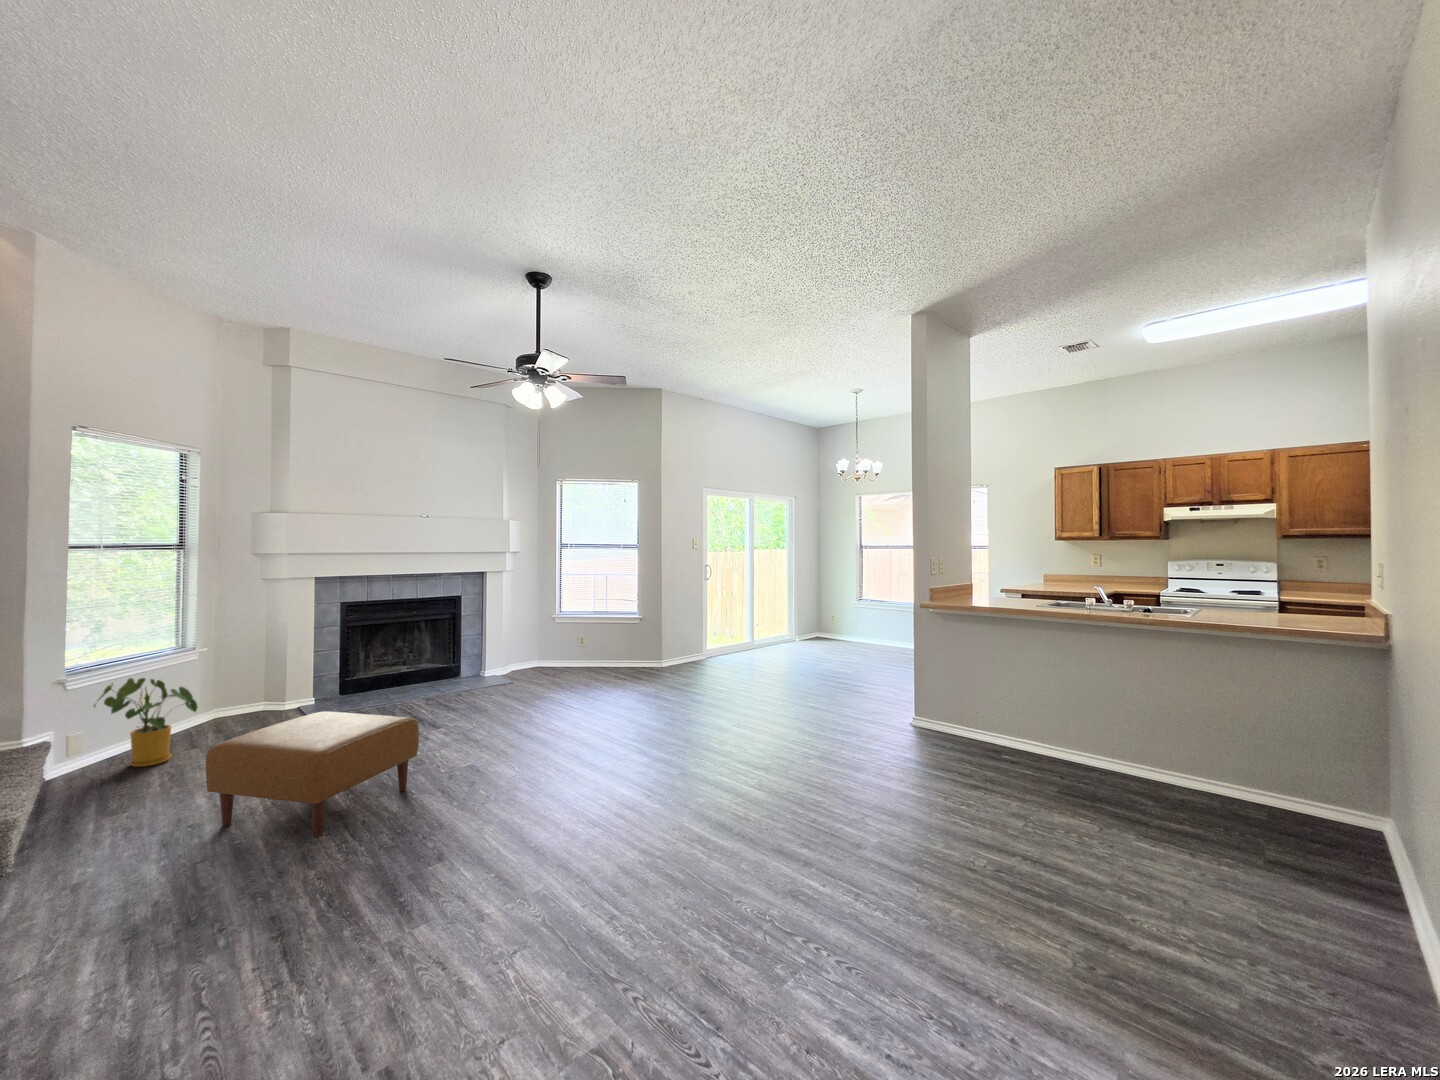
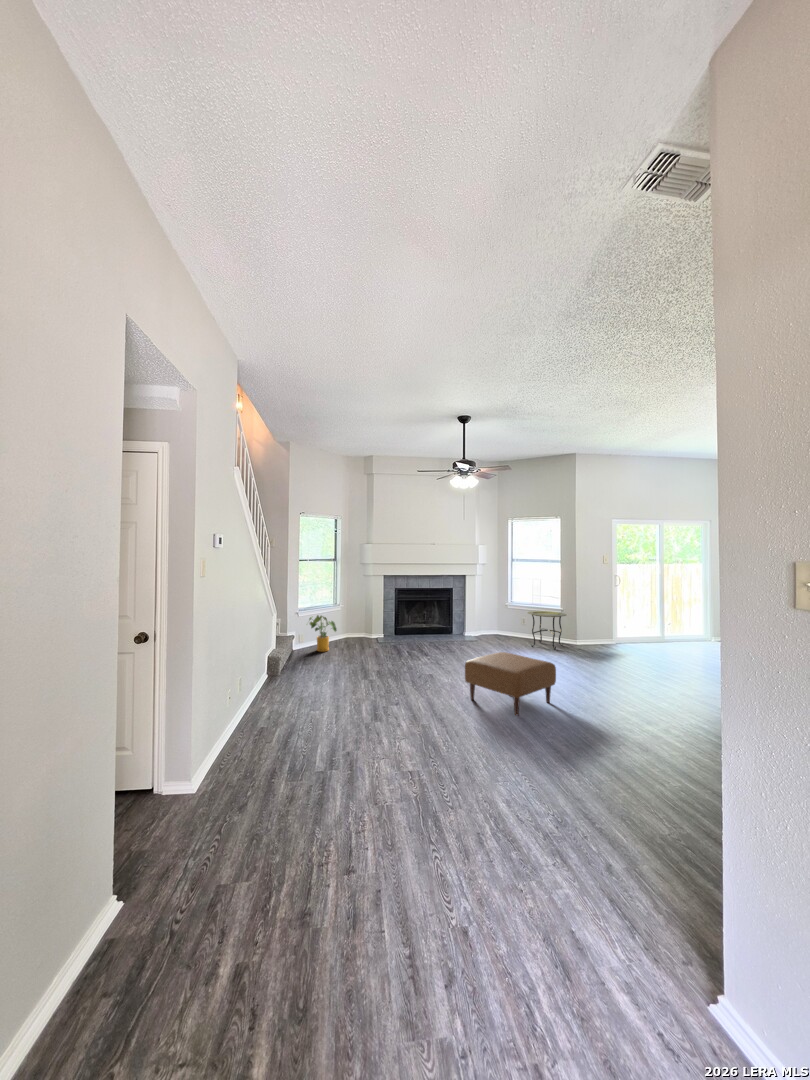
side table: none [595,622,654,680] -> present [528,611,567,650]
ottoman: present [206,712,419,838] -> present [465,652,556,715]

